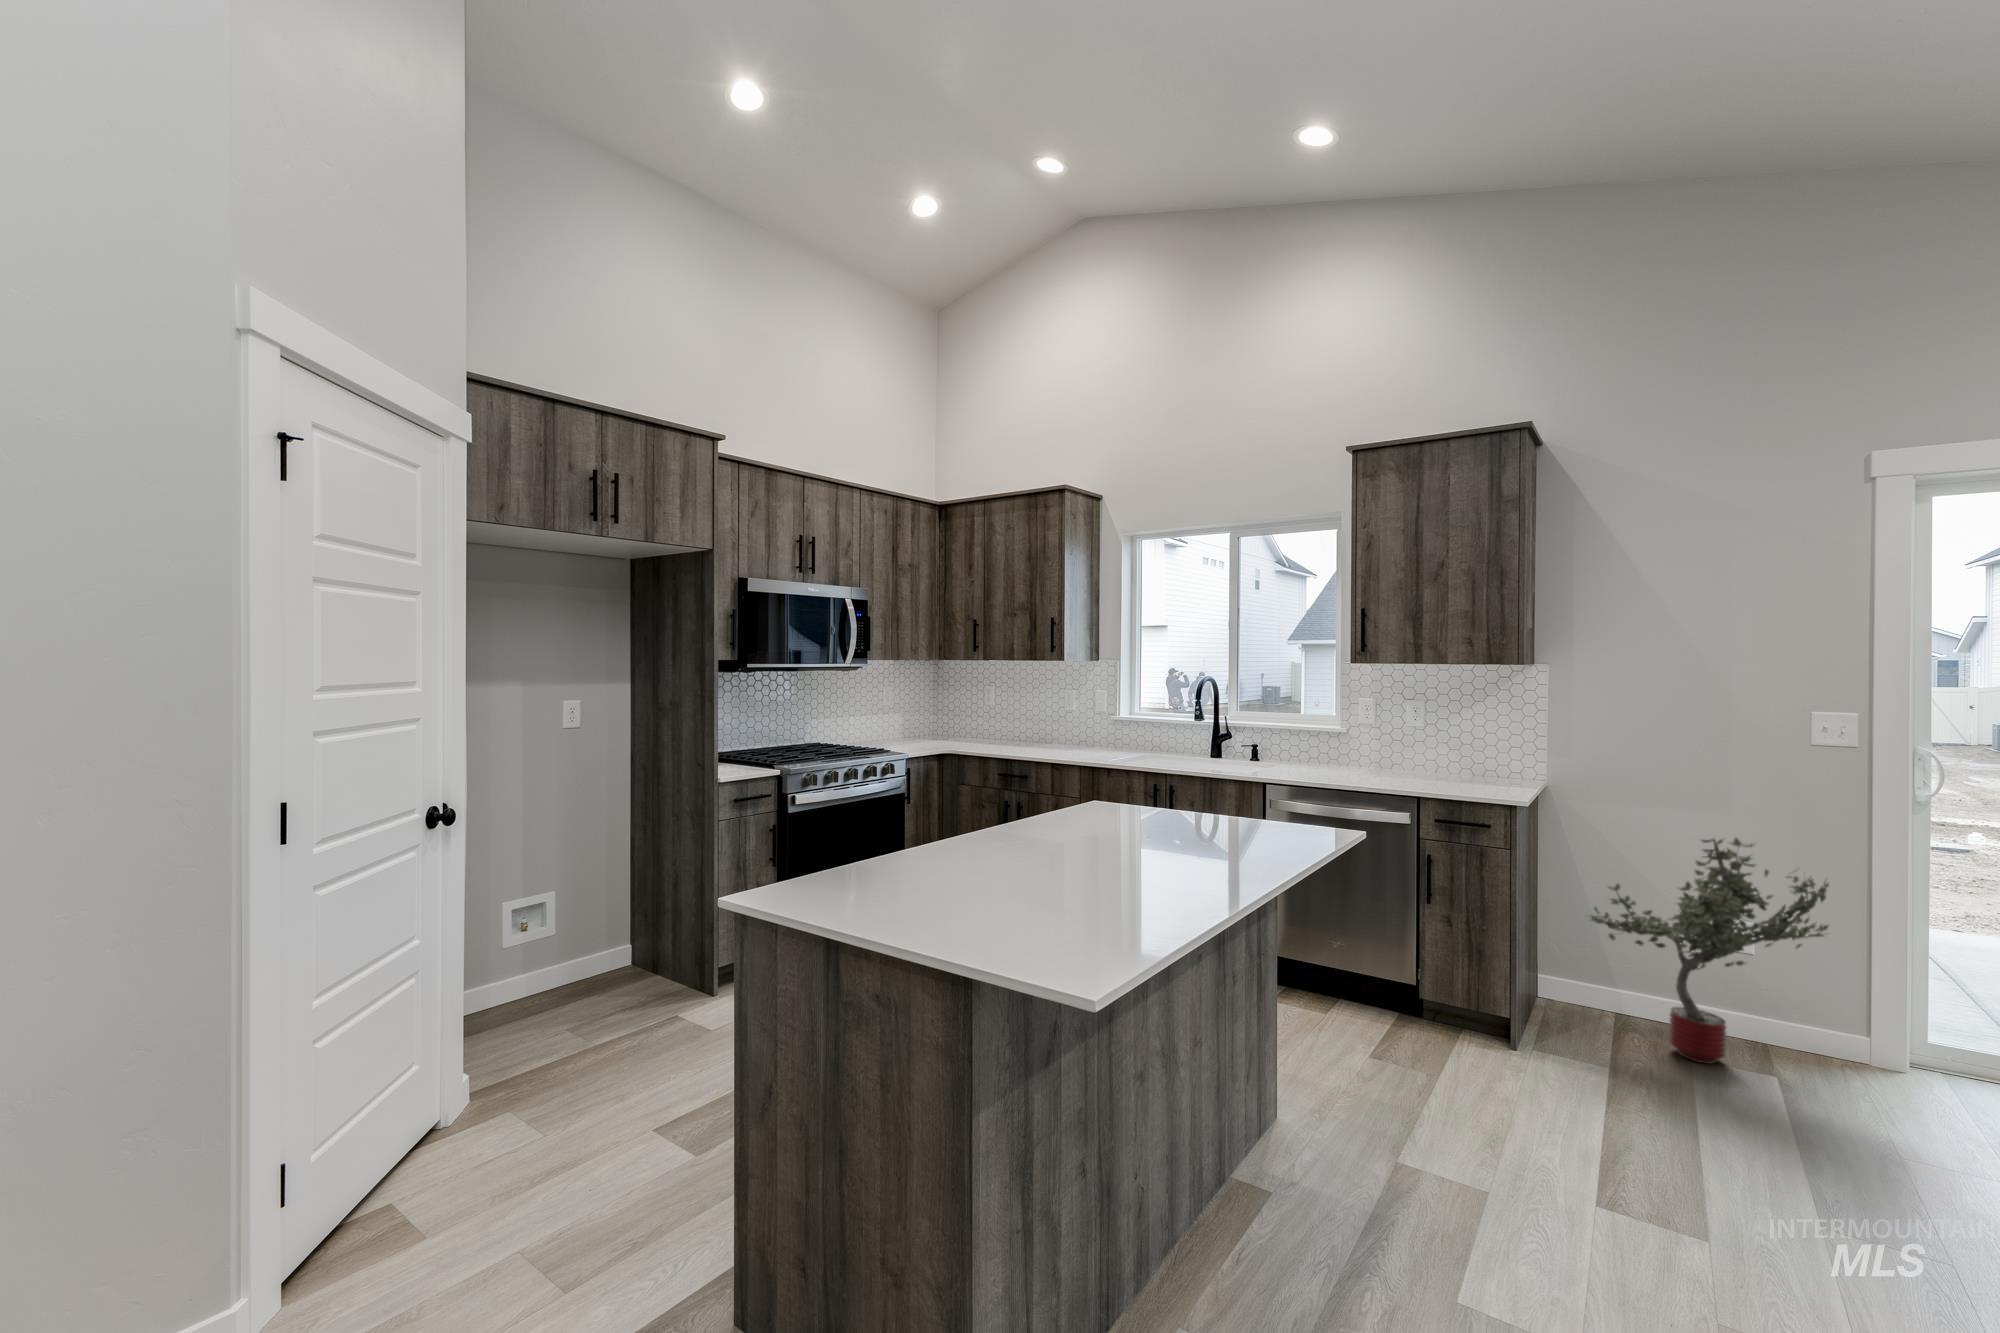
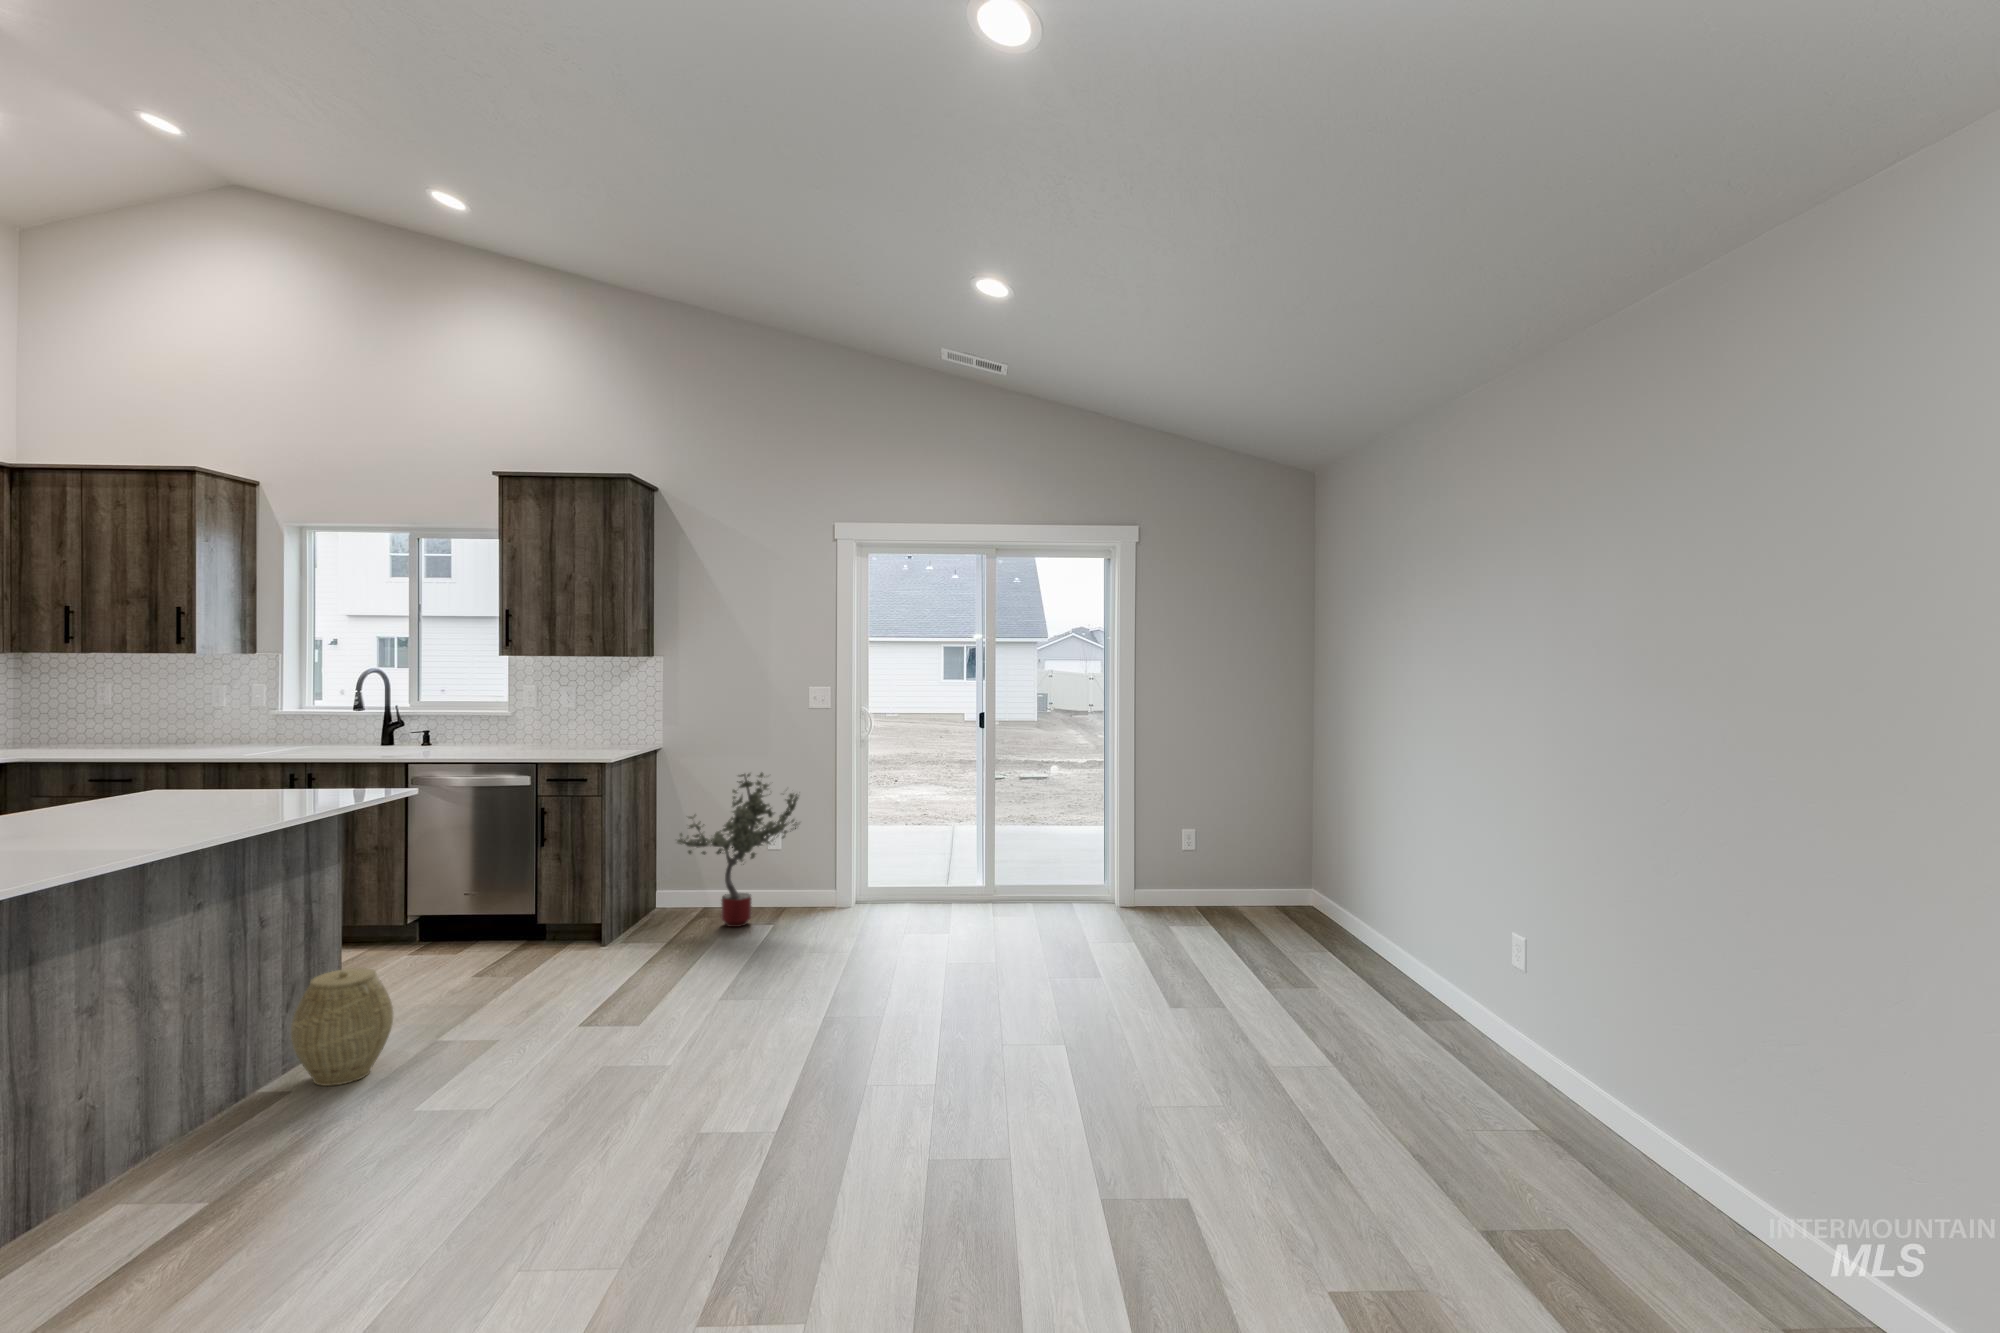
woven basket: none [1231,1077,1355,1256] -> present [291,968,393,1086]

